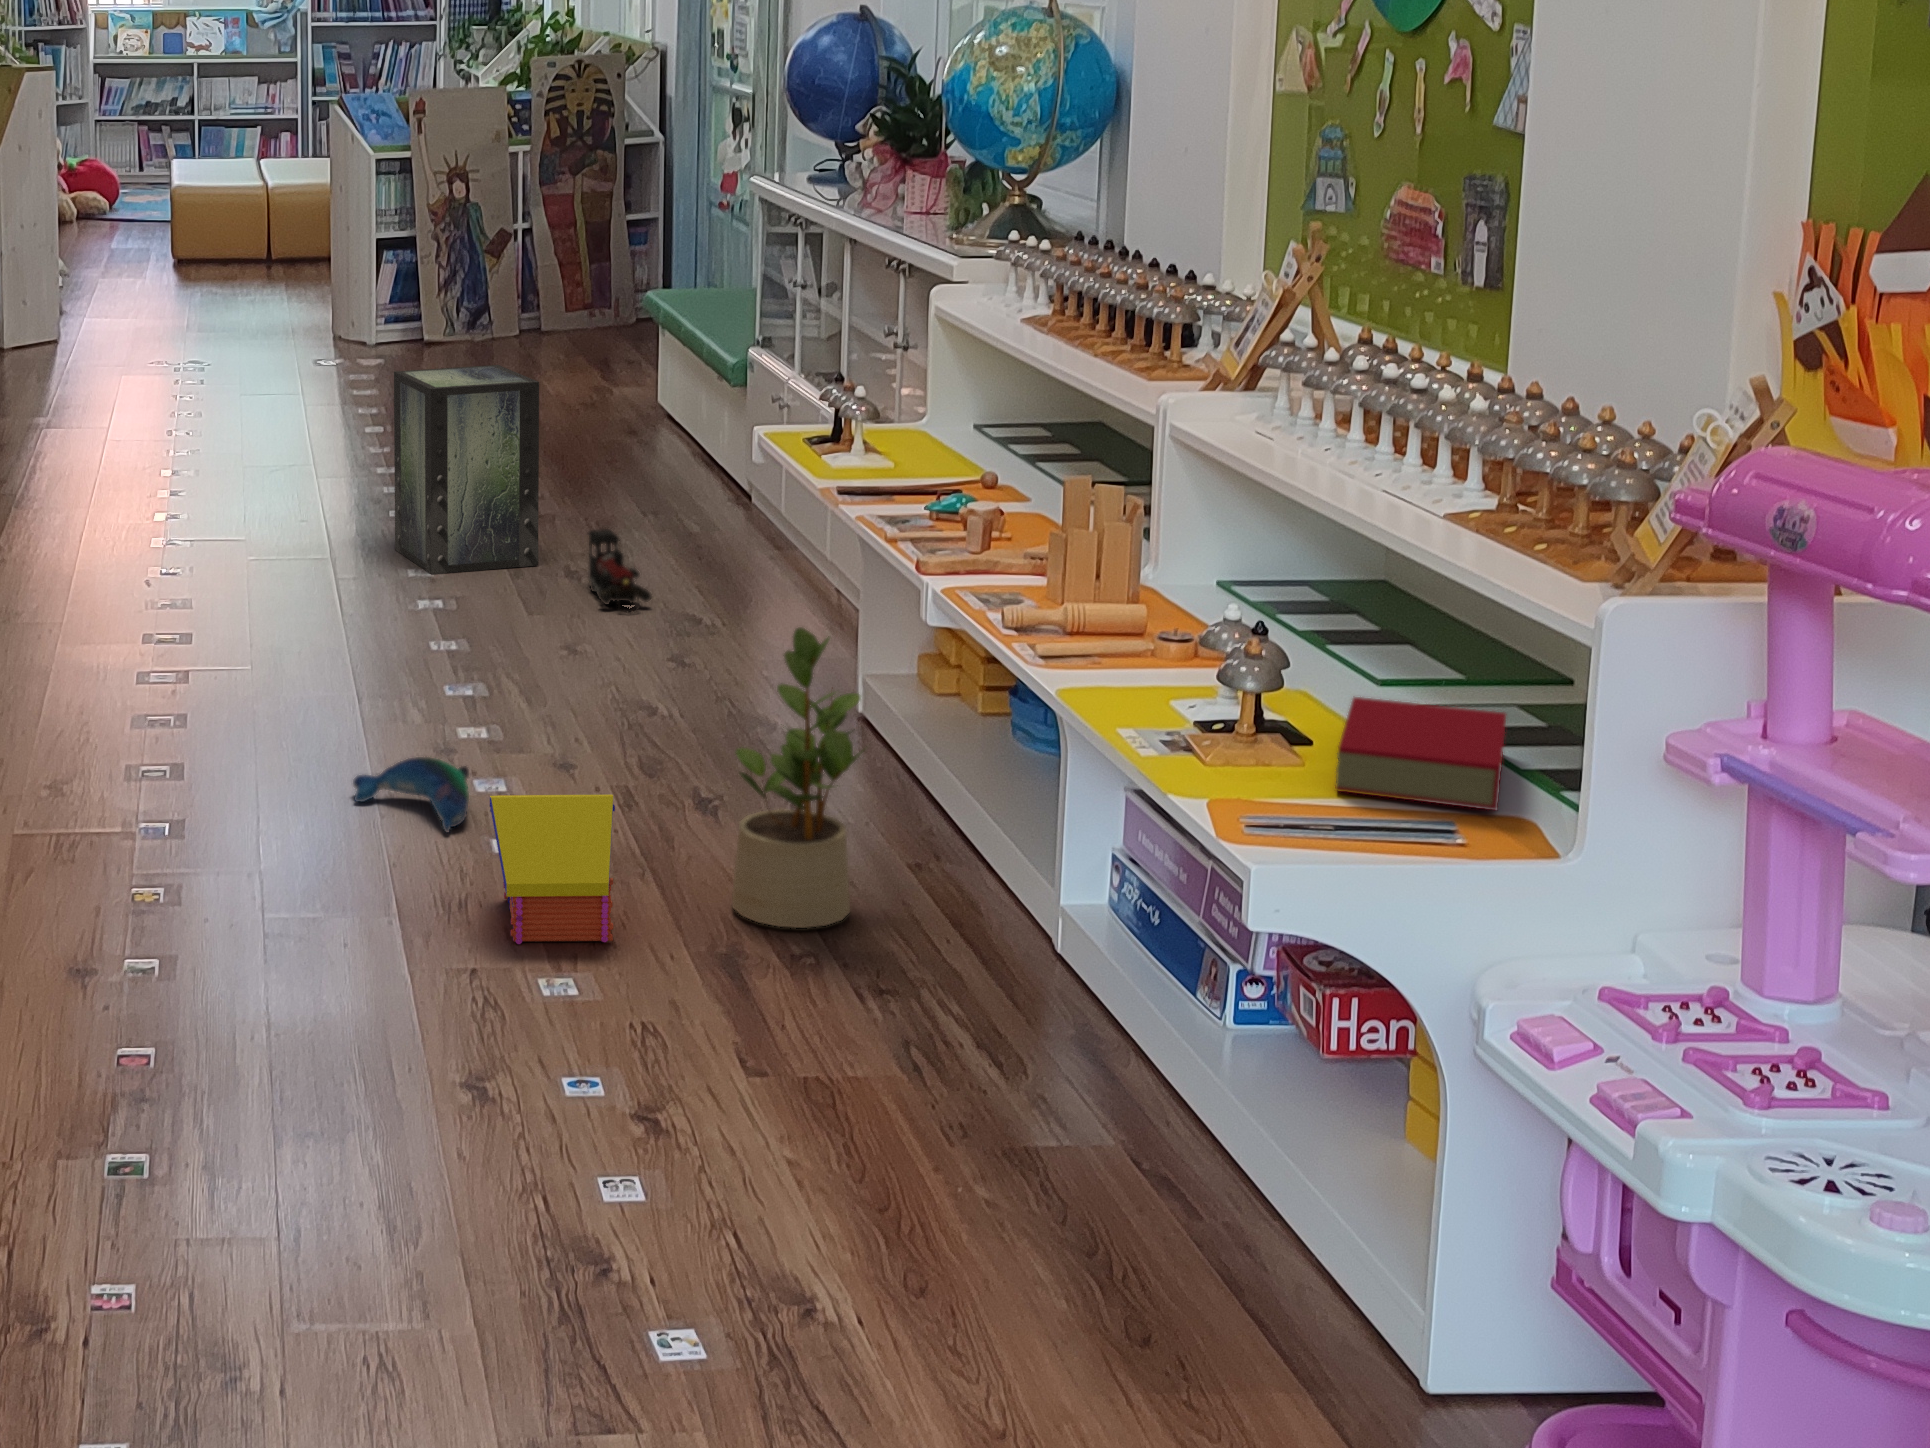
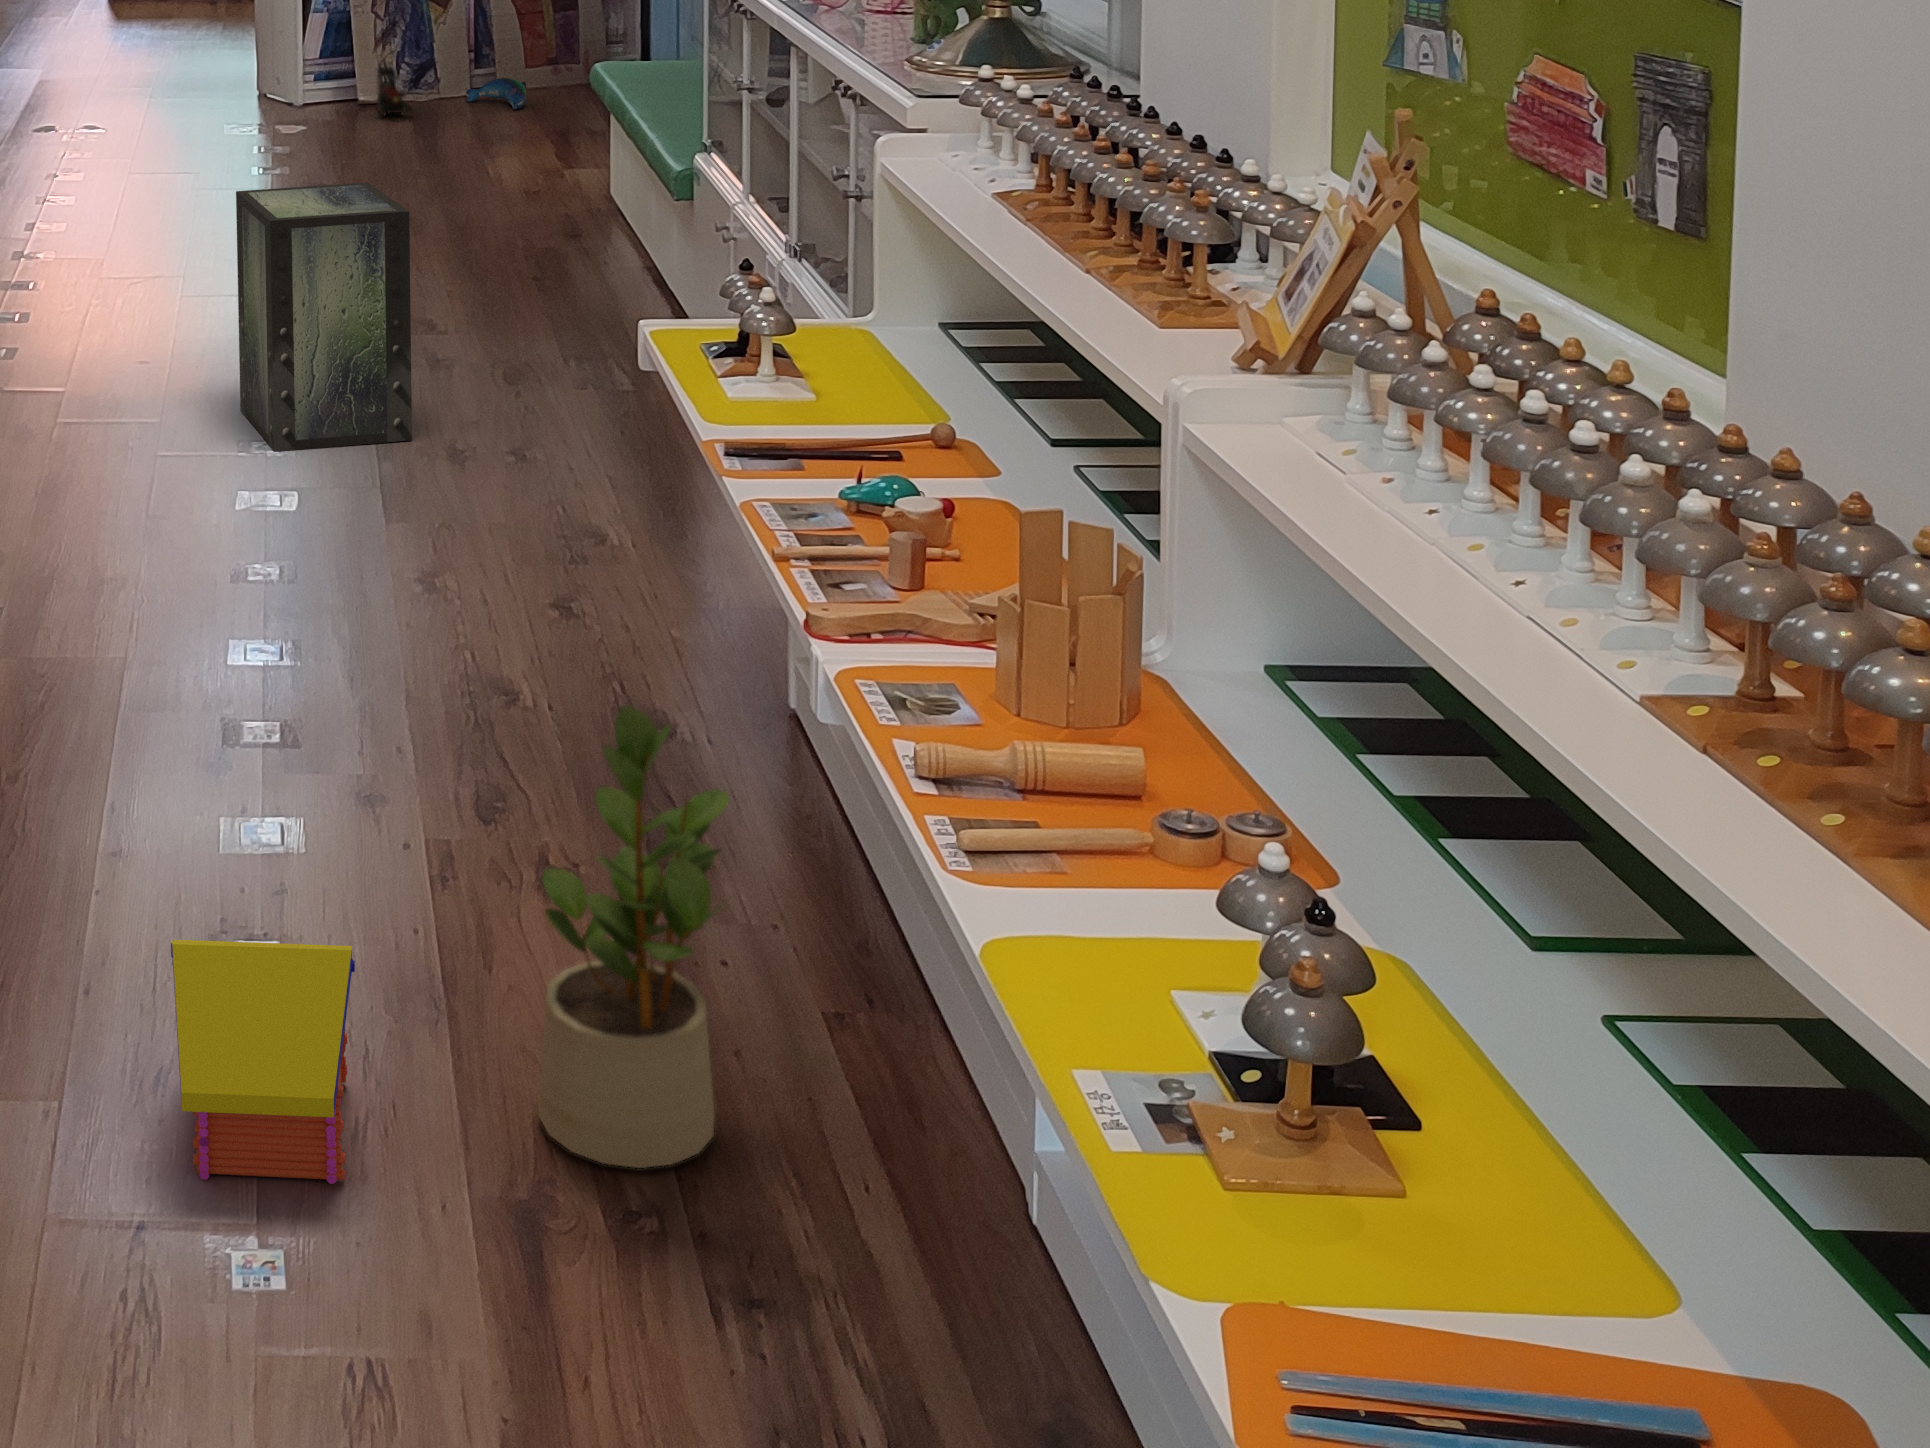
toy train: present [588,529,651,613] -> present [377,67,414,117]
book: present [1335,697,1506,810] -> none [1464,972,1776,1280]
plush toy: present [353,757,469,832] -> present [466,78,526,110]

